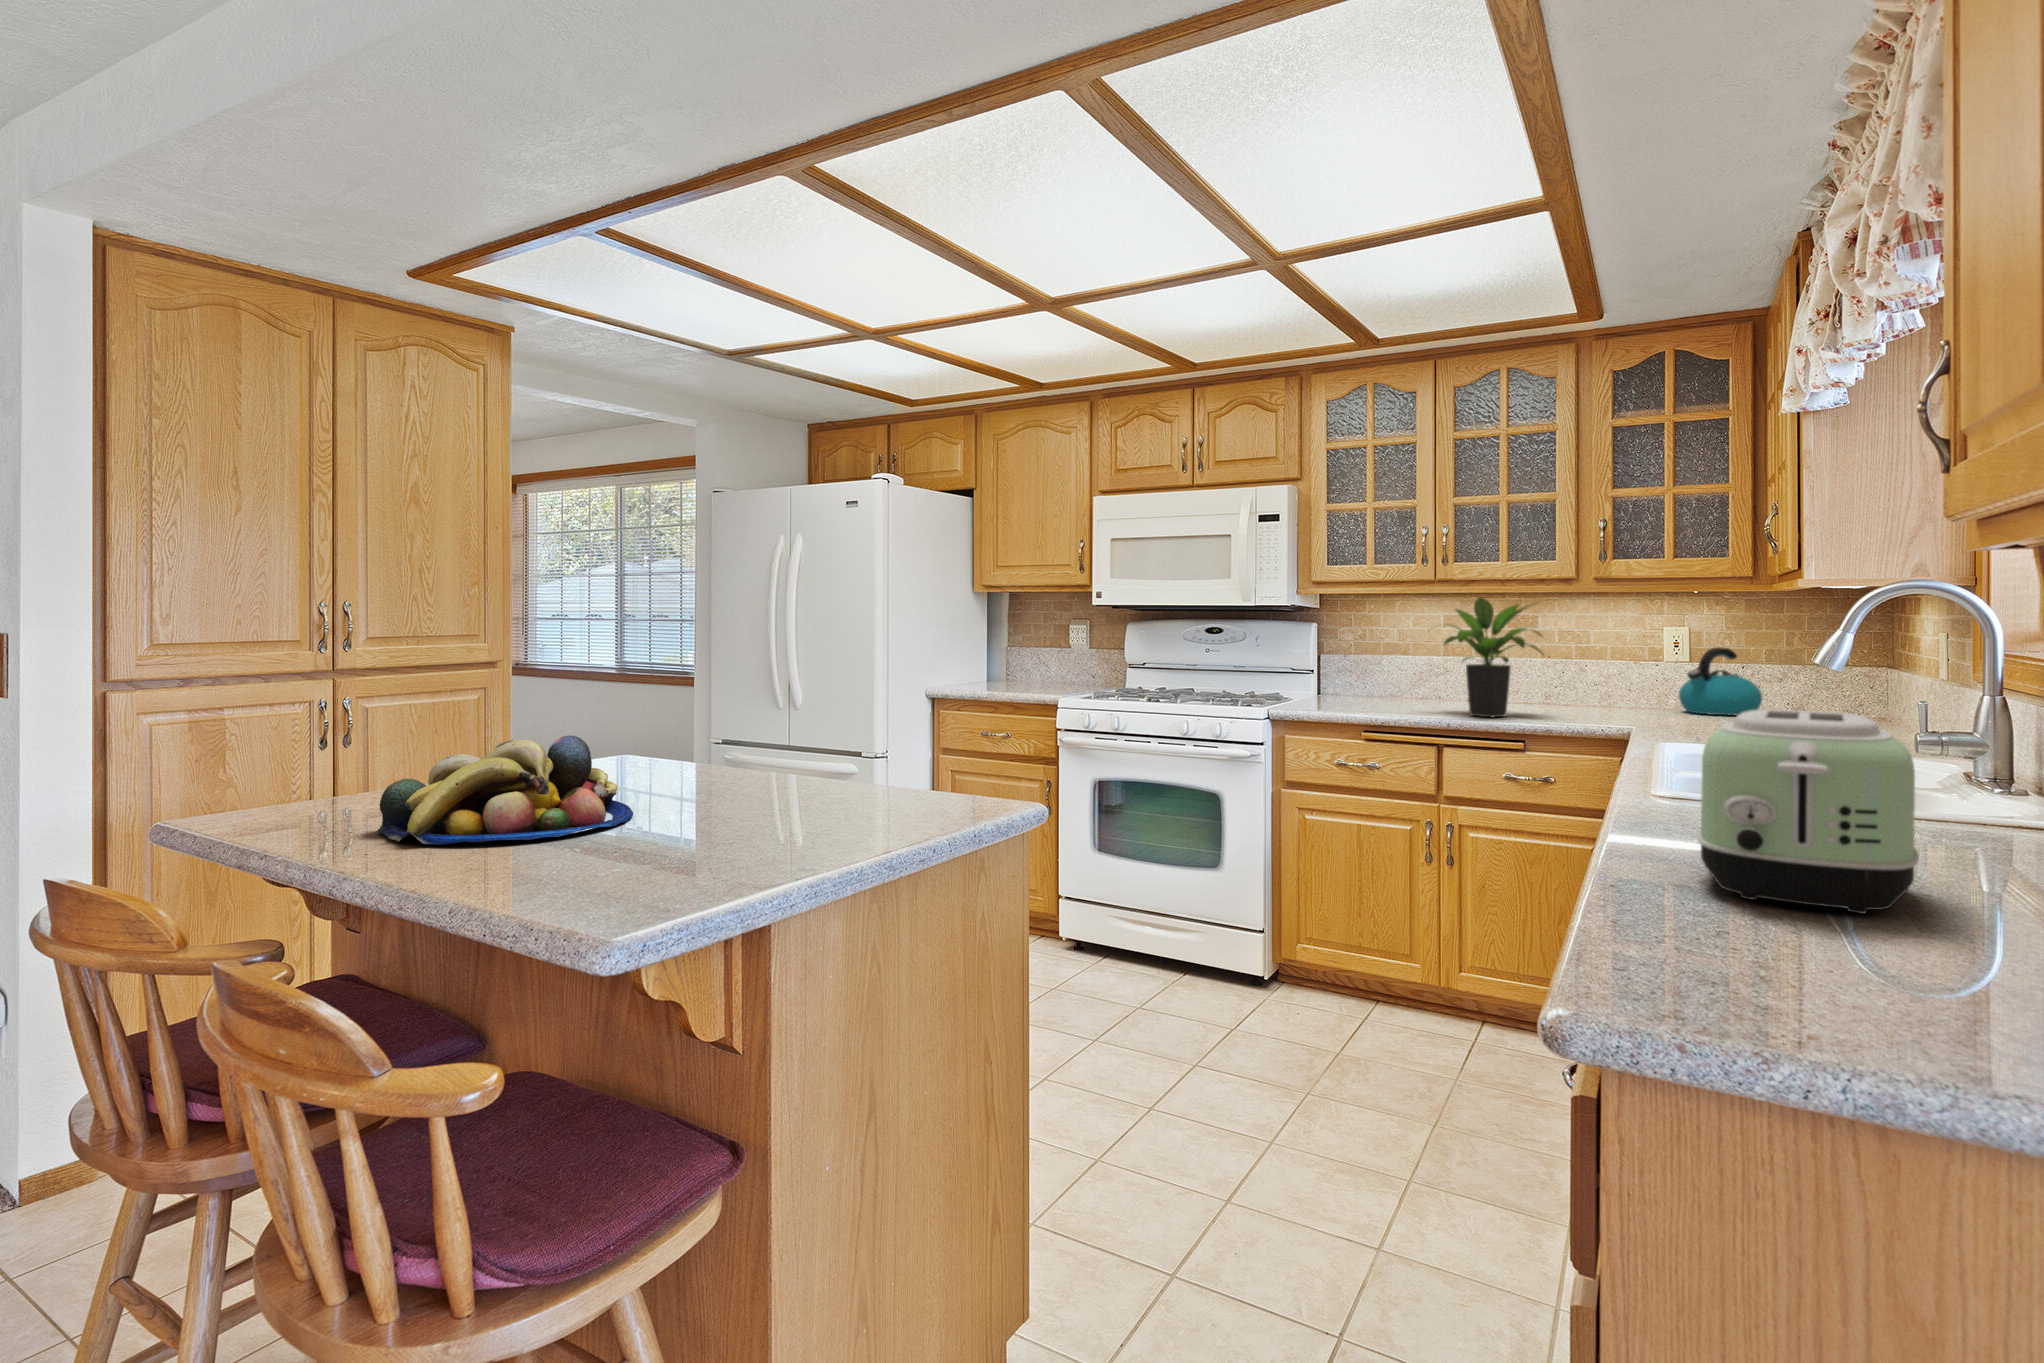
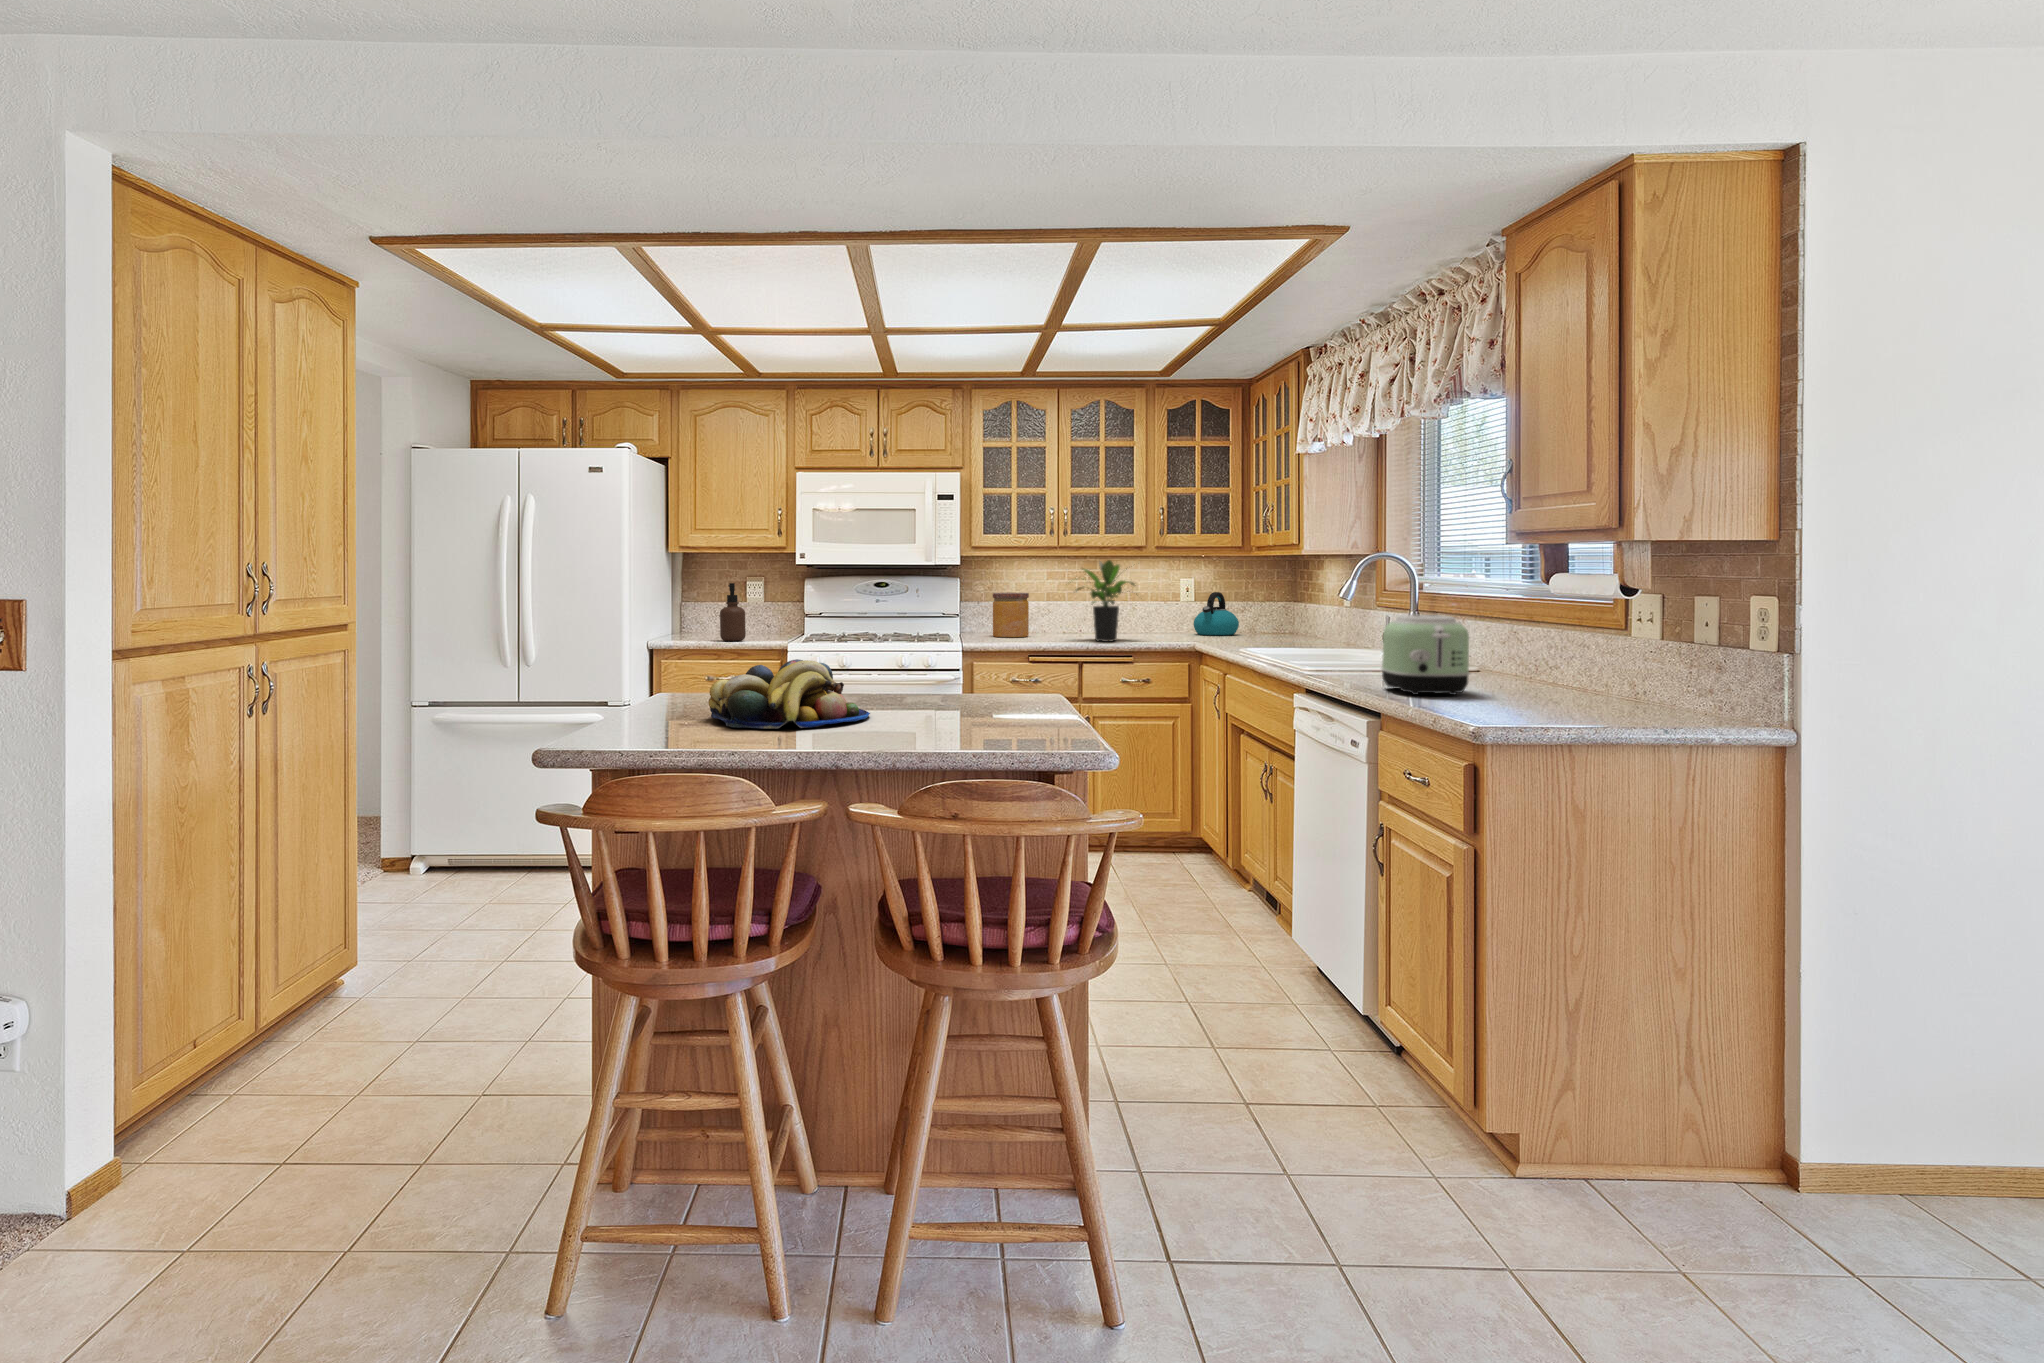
soap dispenser: none [999,626,1028,693] -> present [720,583,746,641]
jar: none [1347,643,1399,704] -> present [993,593,1029,637]

